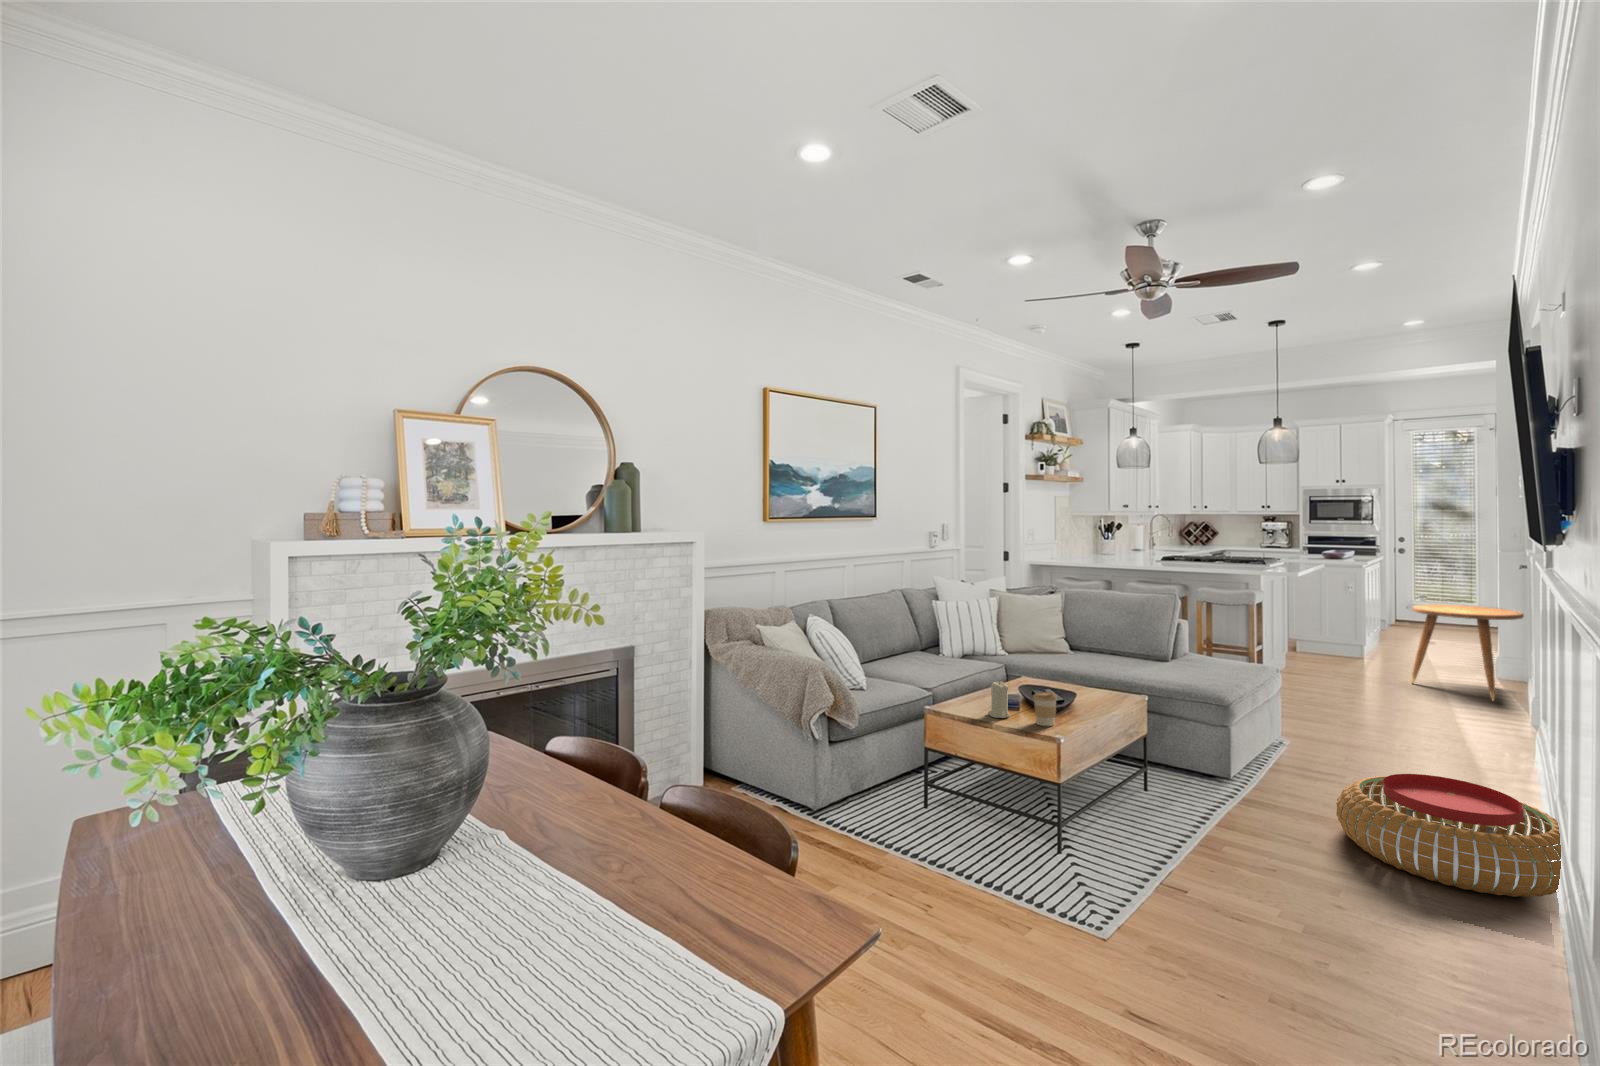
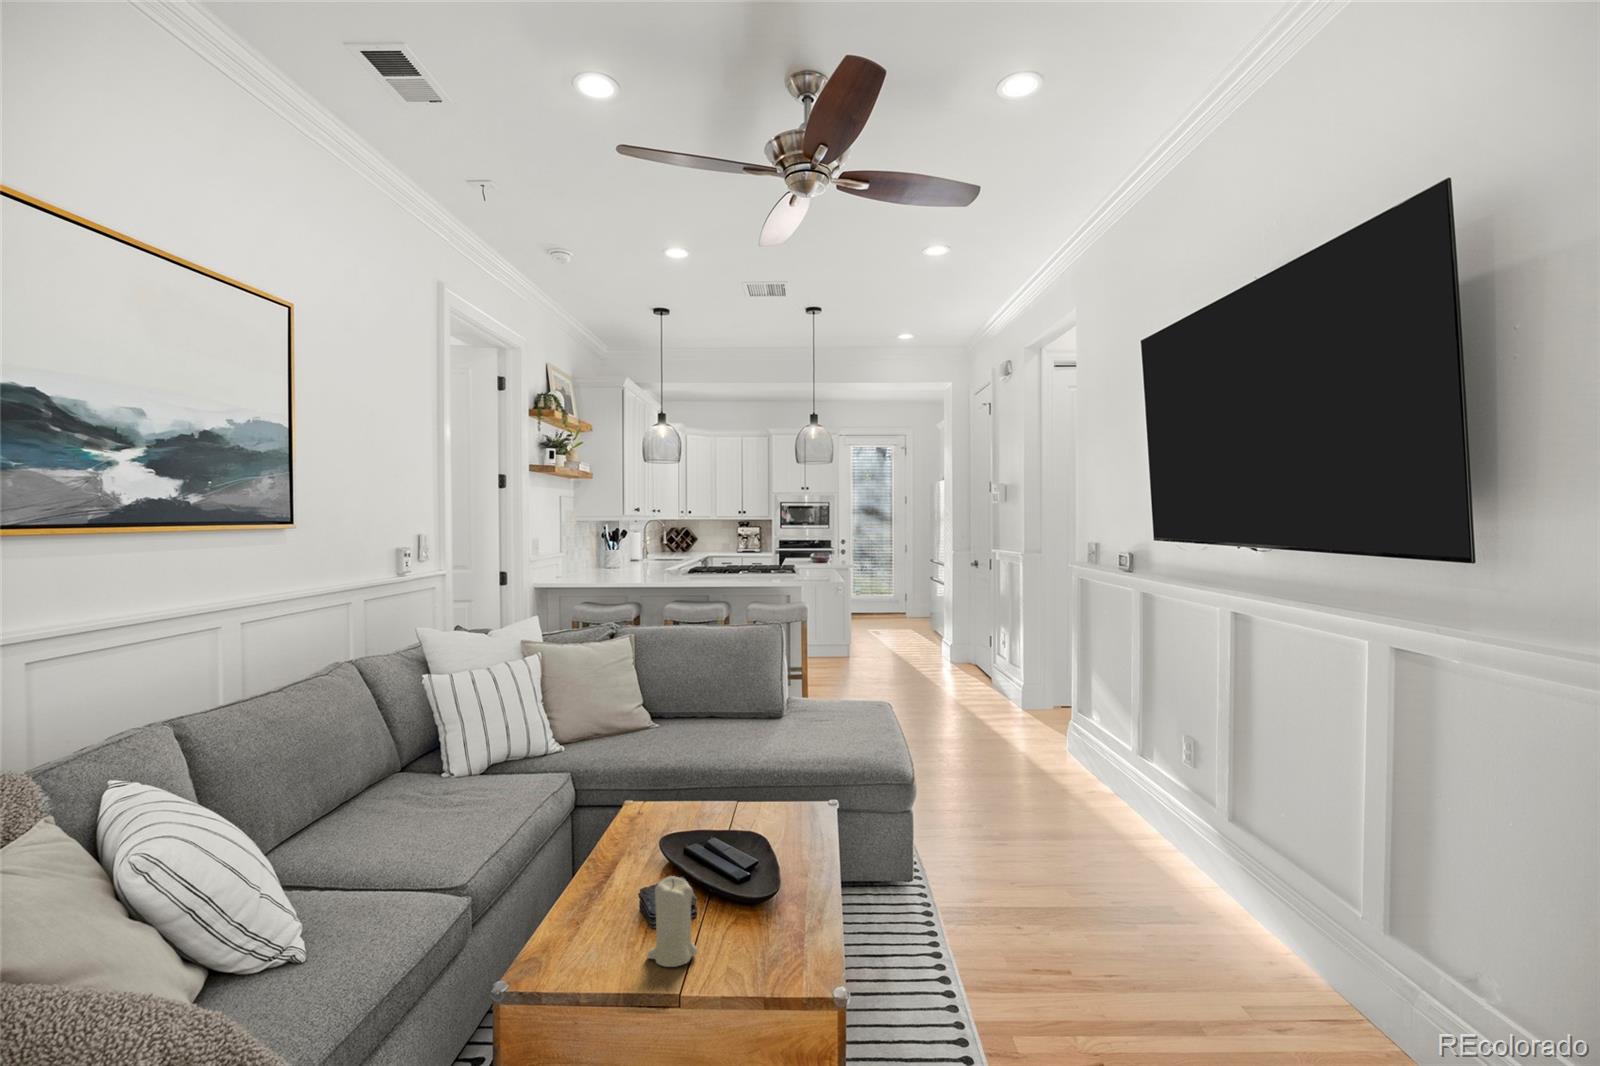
side table: present [1411,604,1524,701] -> none [920,607,998,696]
coffee cup: present [1033,692,1057,726] -> none [747,877,794,959]
pouf: present [1336,774,1561,897] -> none [1045,828,1287,988]

